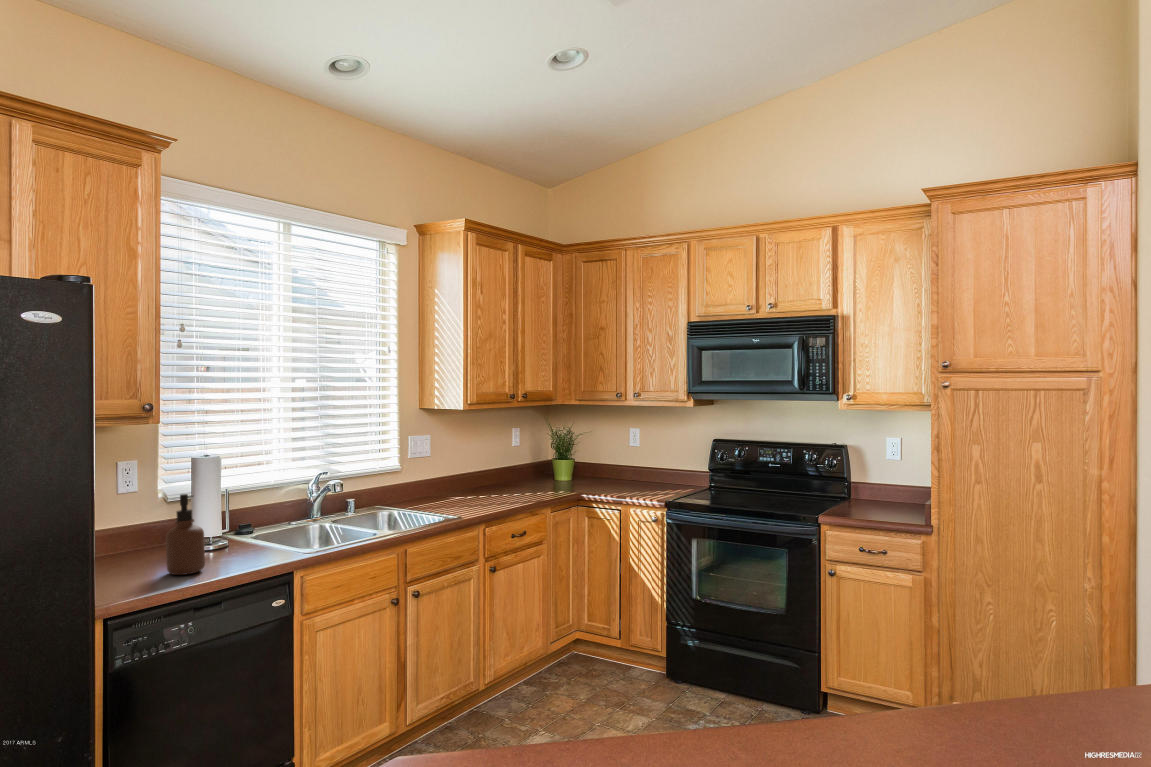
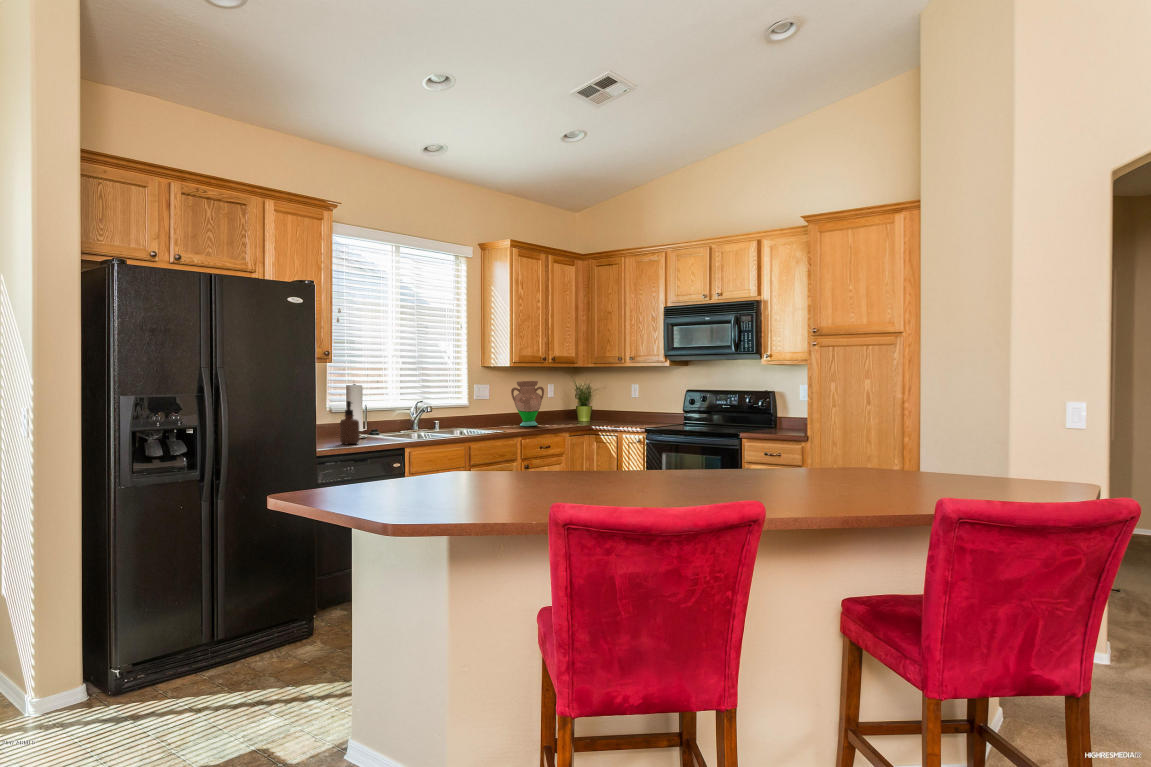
vase: none [465,430,514,499] -> present [511,381,544,426]

